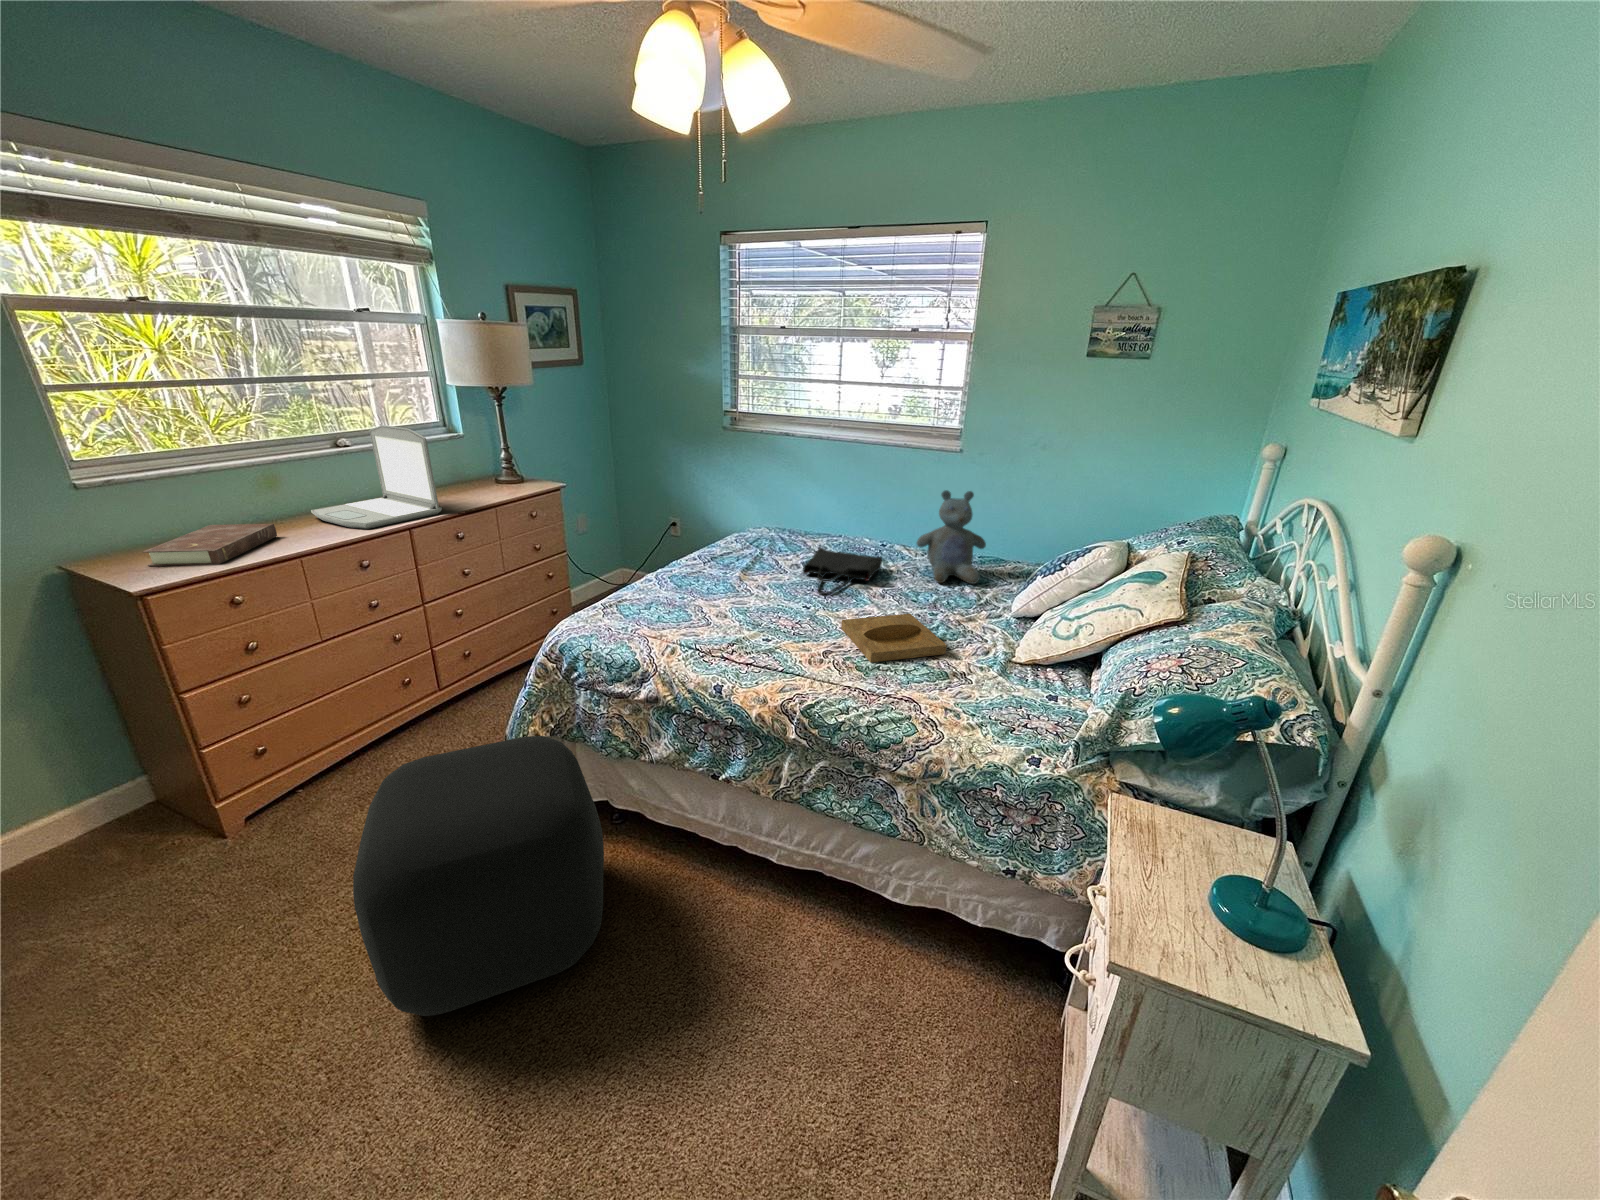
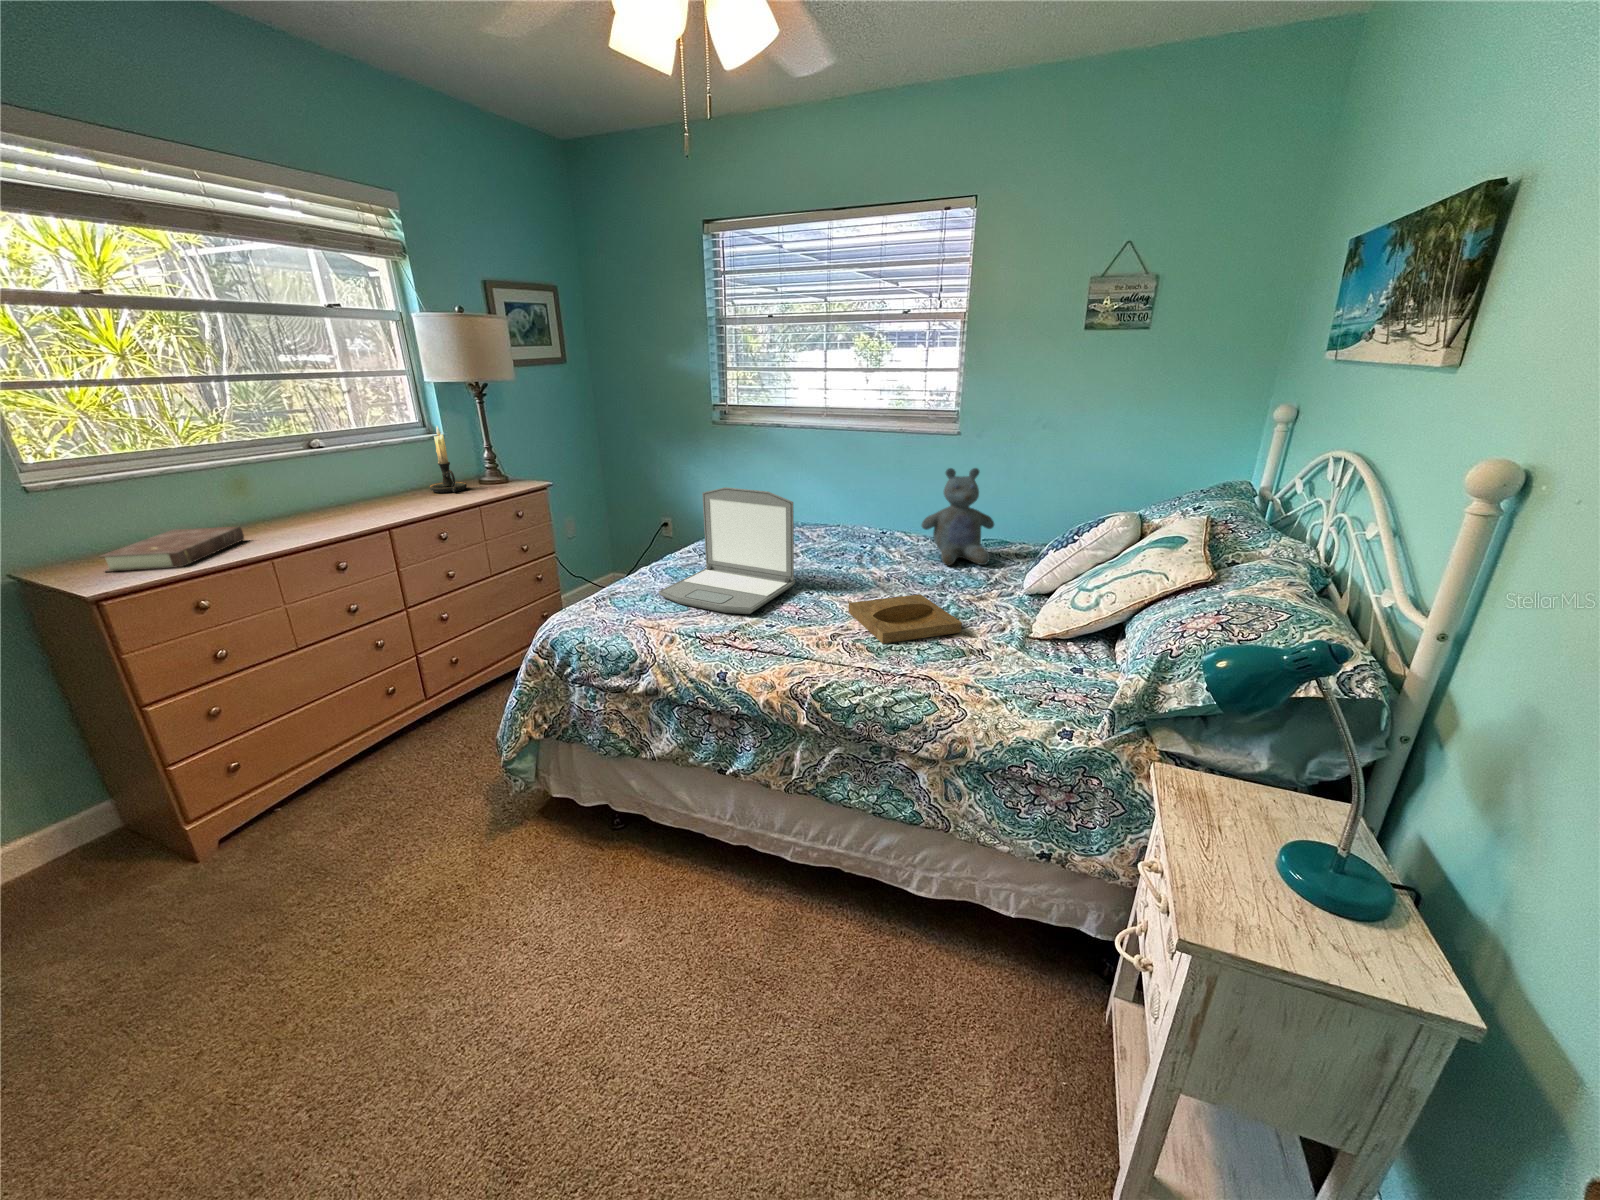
laptop: present [311,425,442,529] -> present [659,487,795,614]
candle holder: none [451,427,486,492] -> present [429,426,467,493]
tote bag: present [803,548,882,595] -> none [804,535,886,581]
ottoman: present [353,736,604,1016] -> none [331,735,606,1042]

